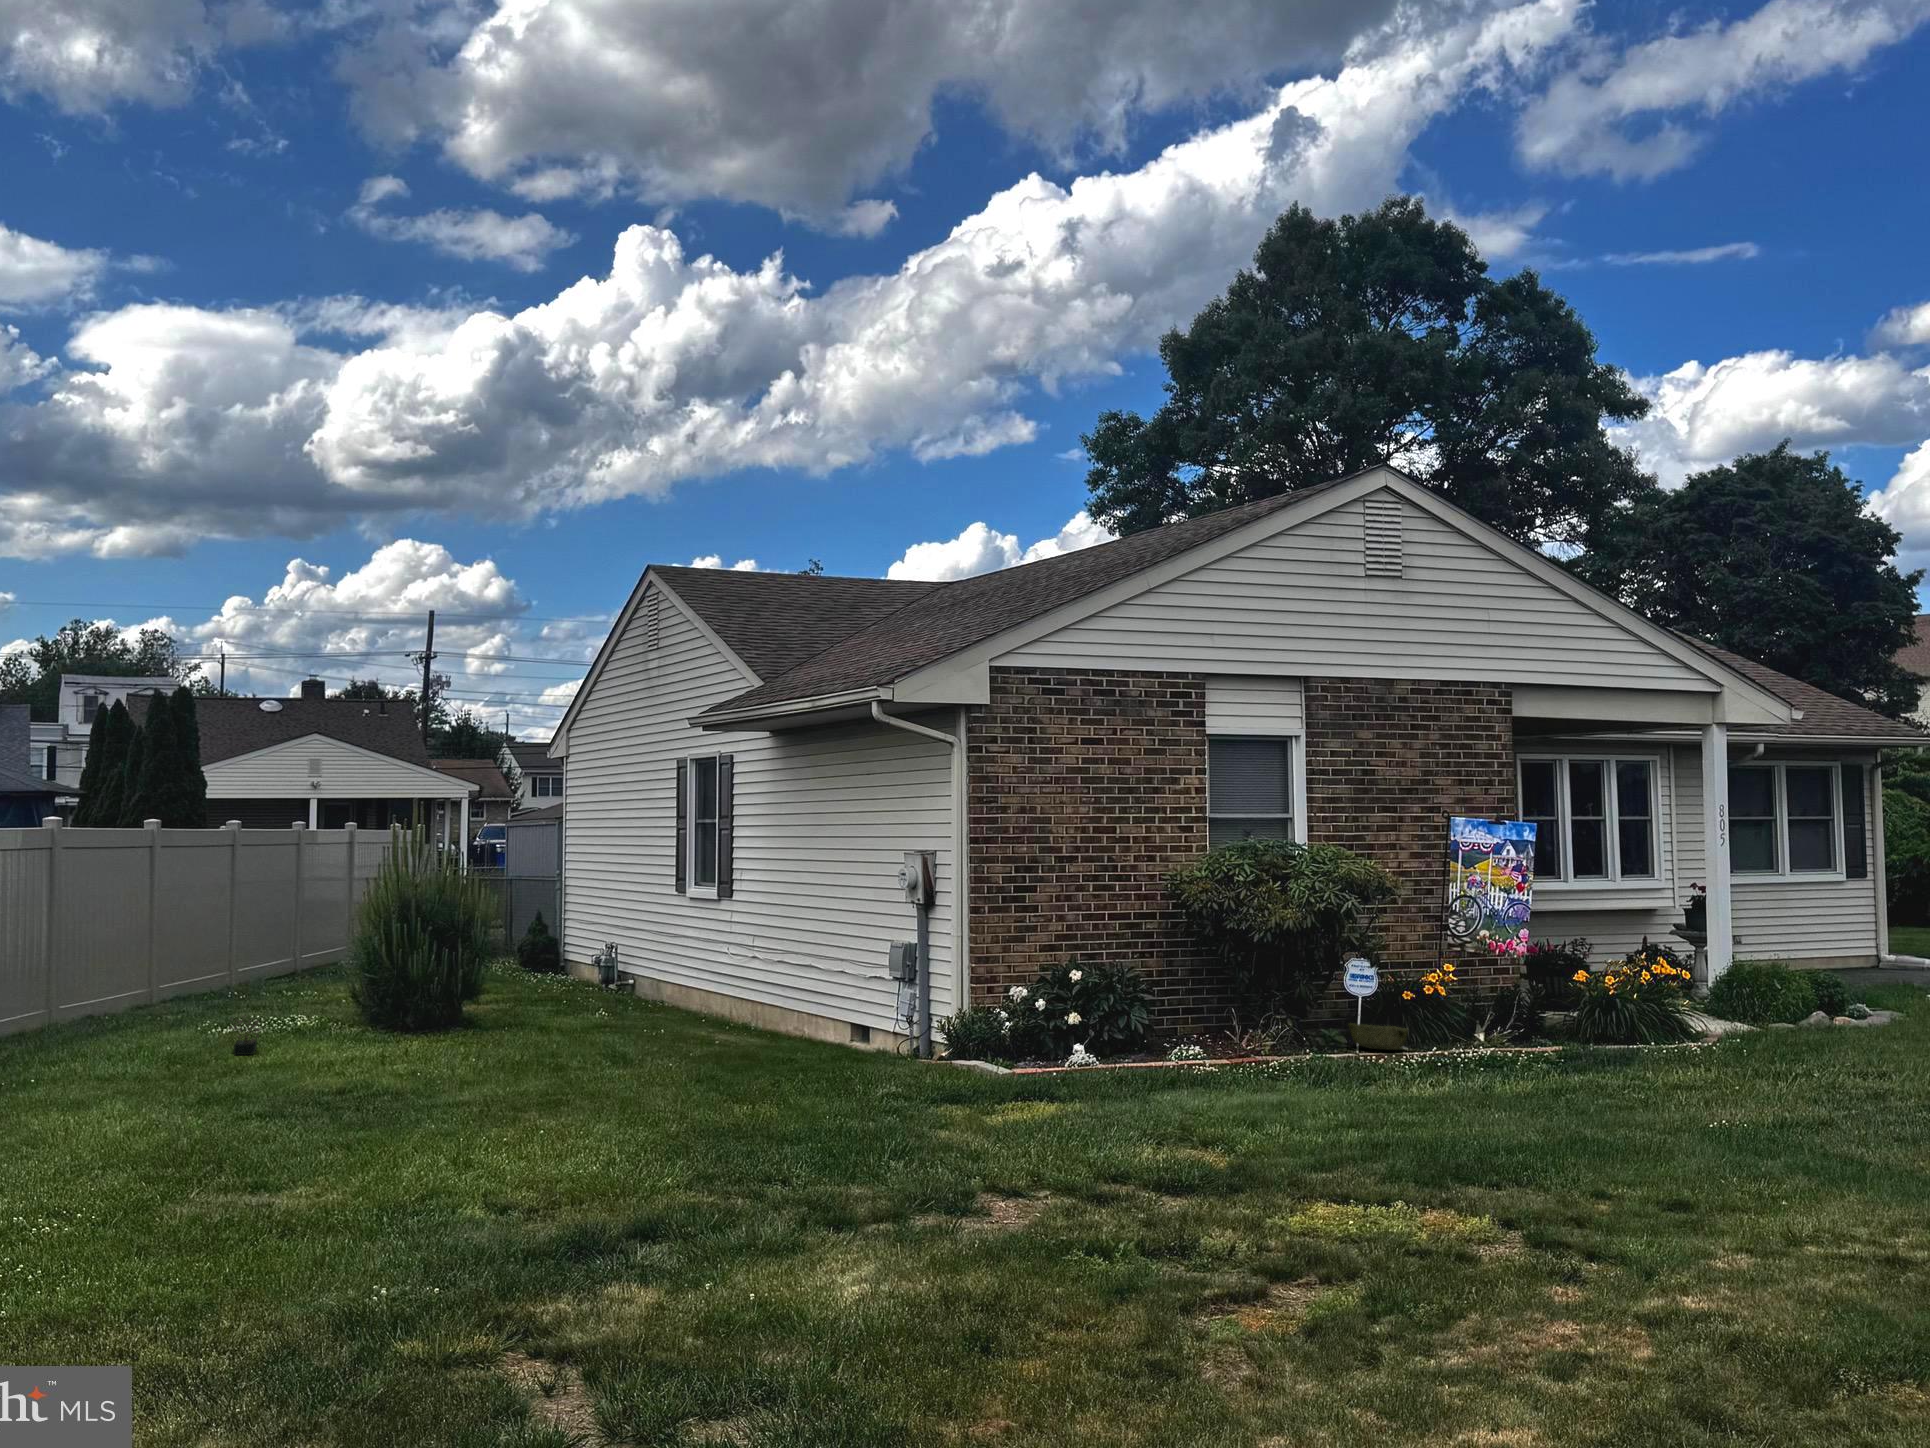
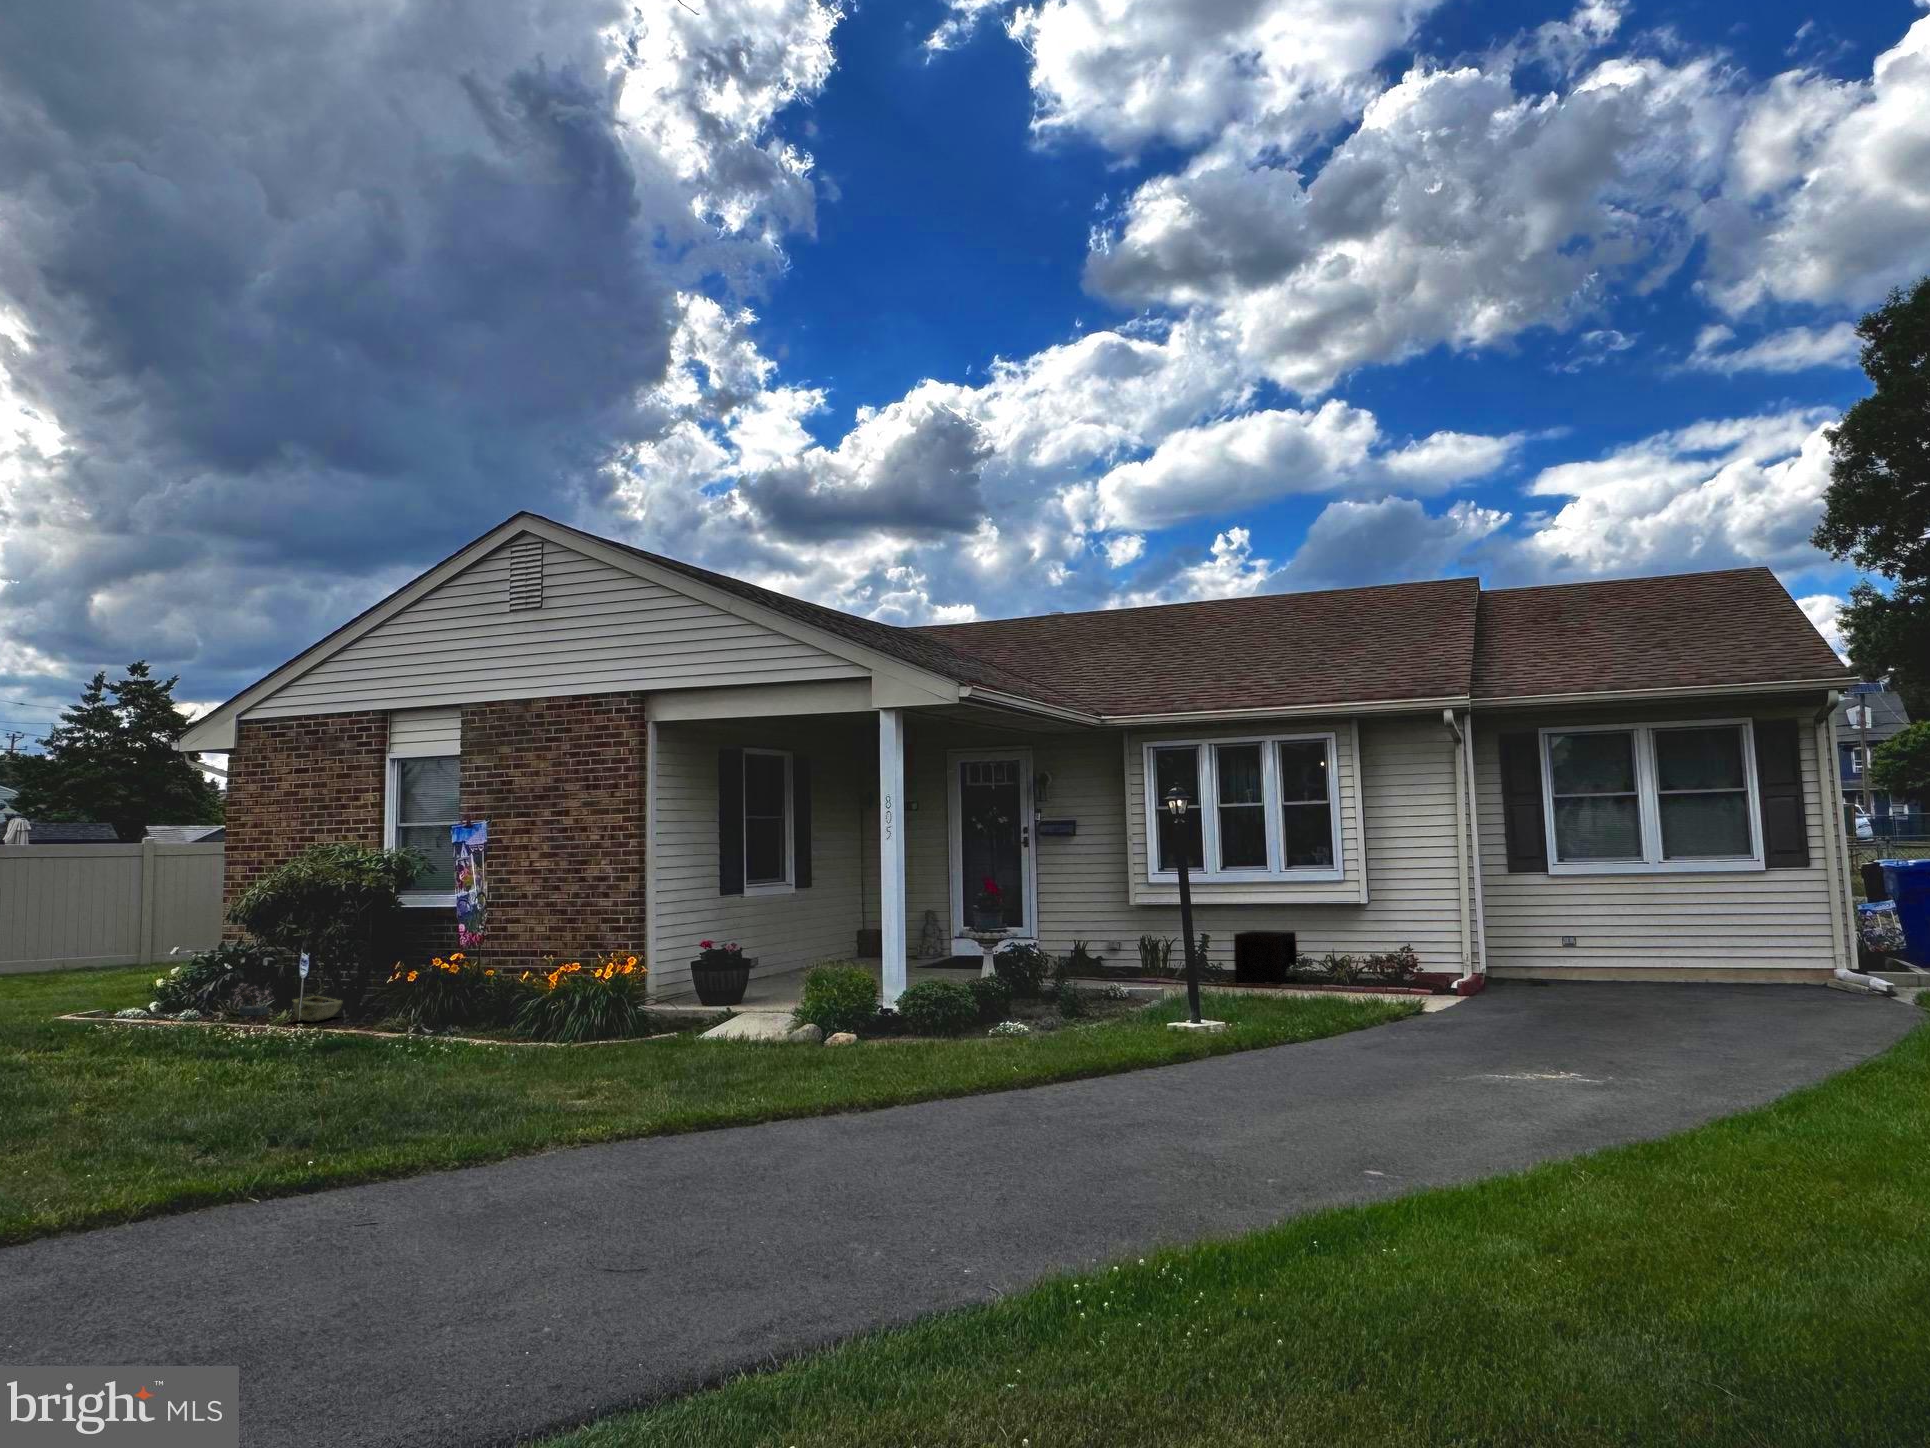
wooden crate: none [1585,914,1647,958] -> present [1234,930,1298,984]
decorative plant: present [230,1015,259,1055] -> present [236,984,269,1016]

